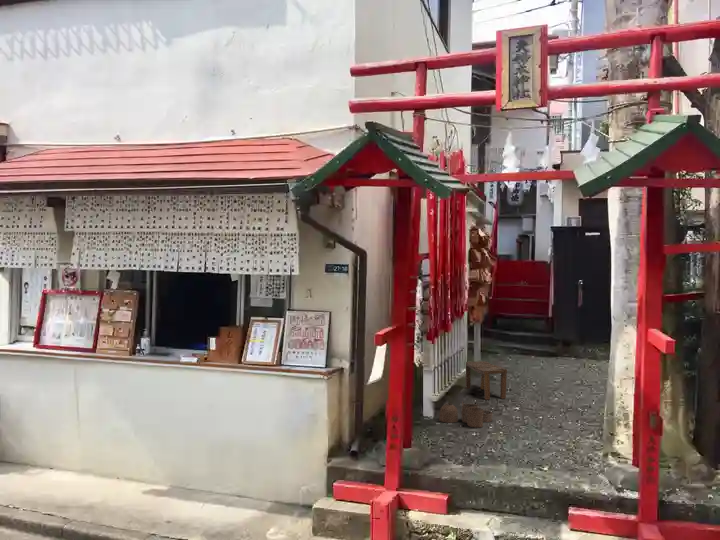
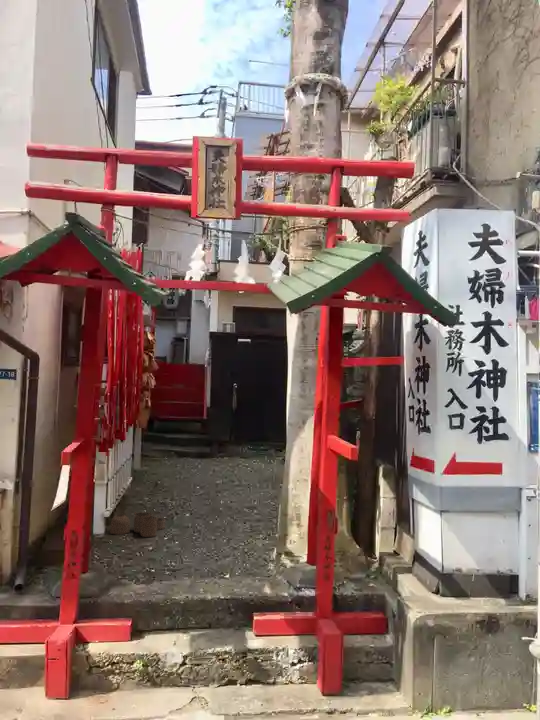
bench: present [465,361,507,400] -> none [132,465,176,505]

